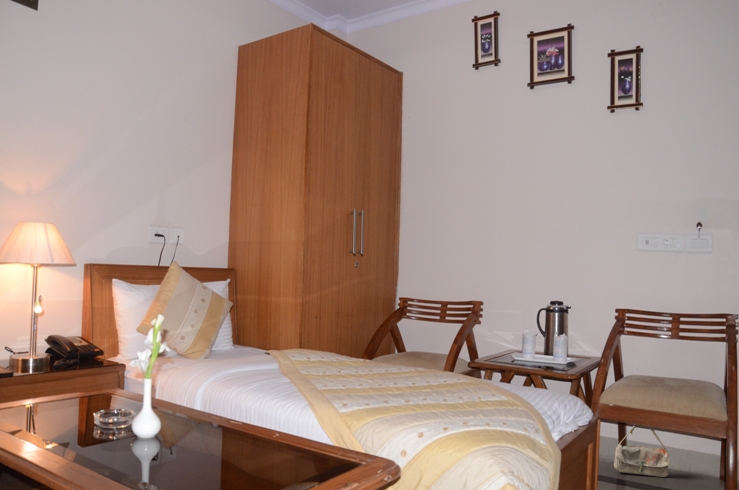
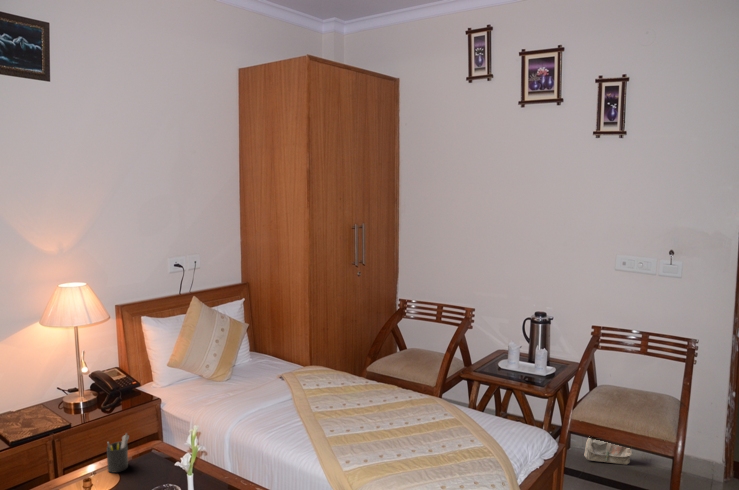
pen holder: none [52,360,80,404] -> present [107,434,129,473]

